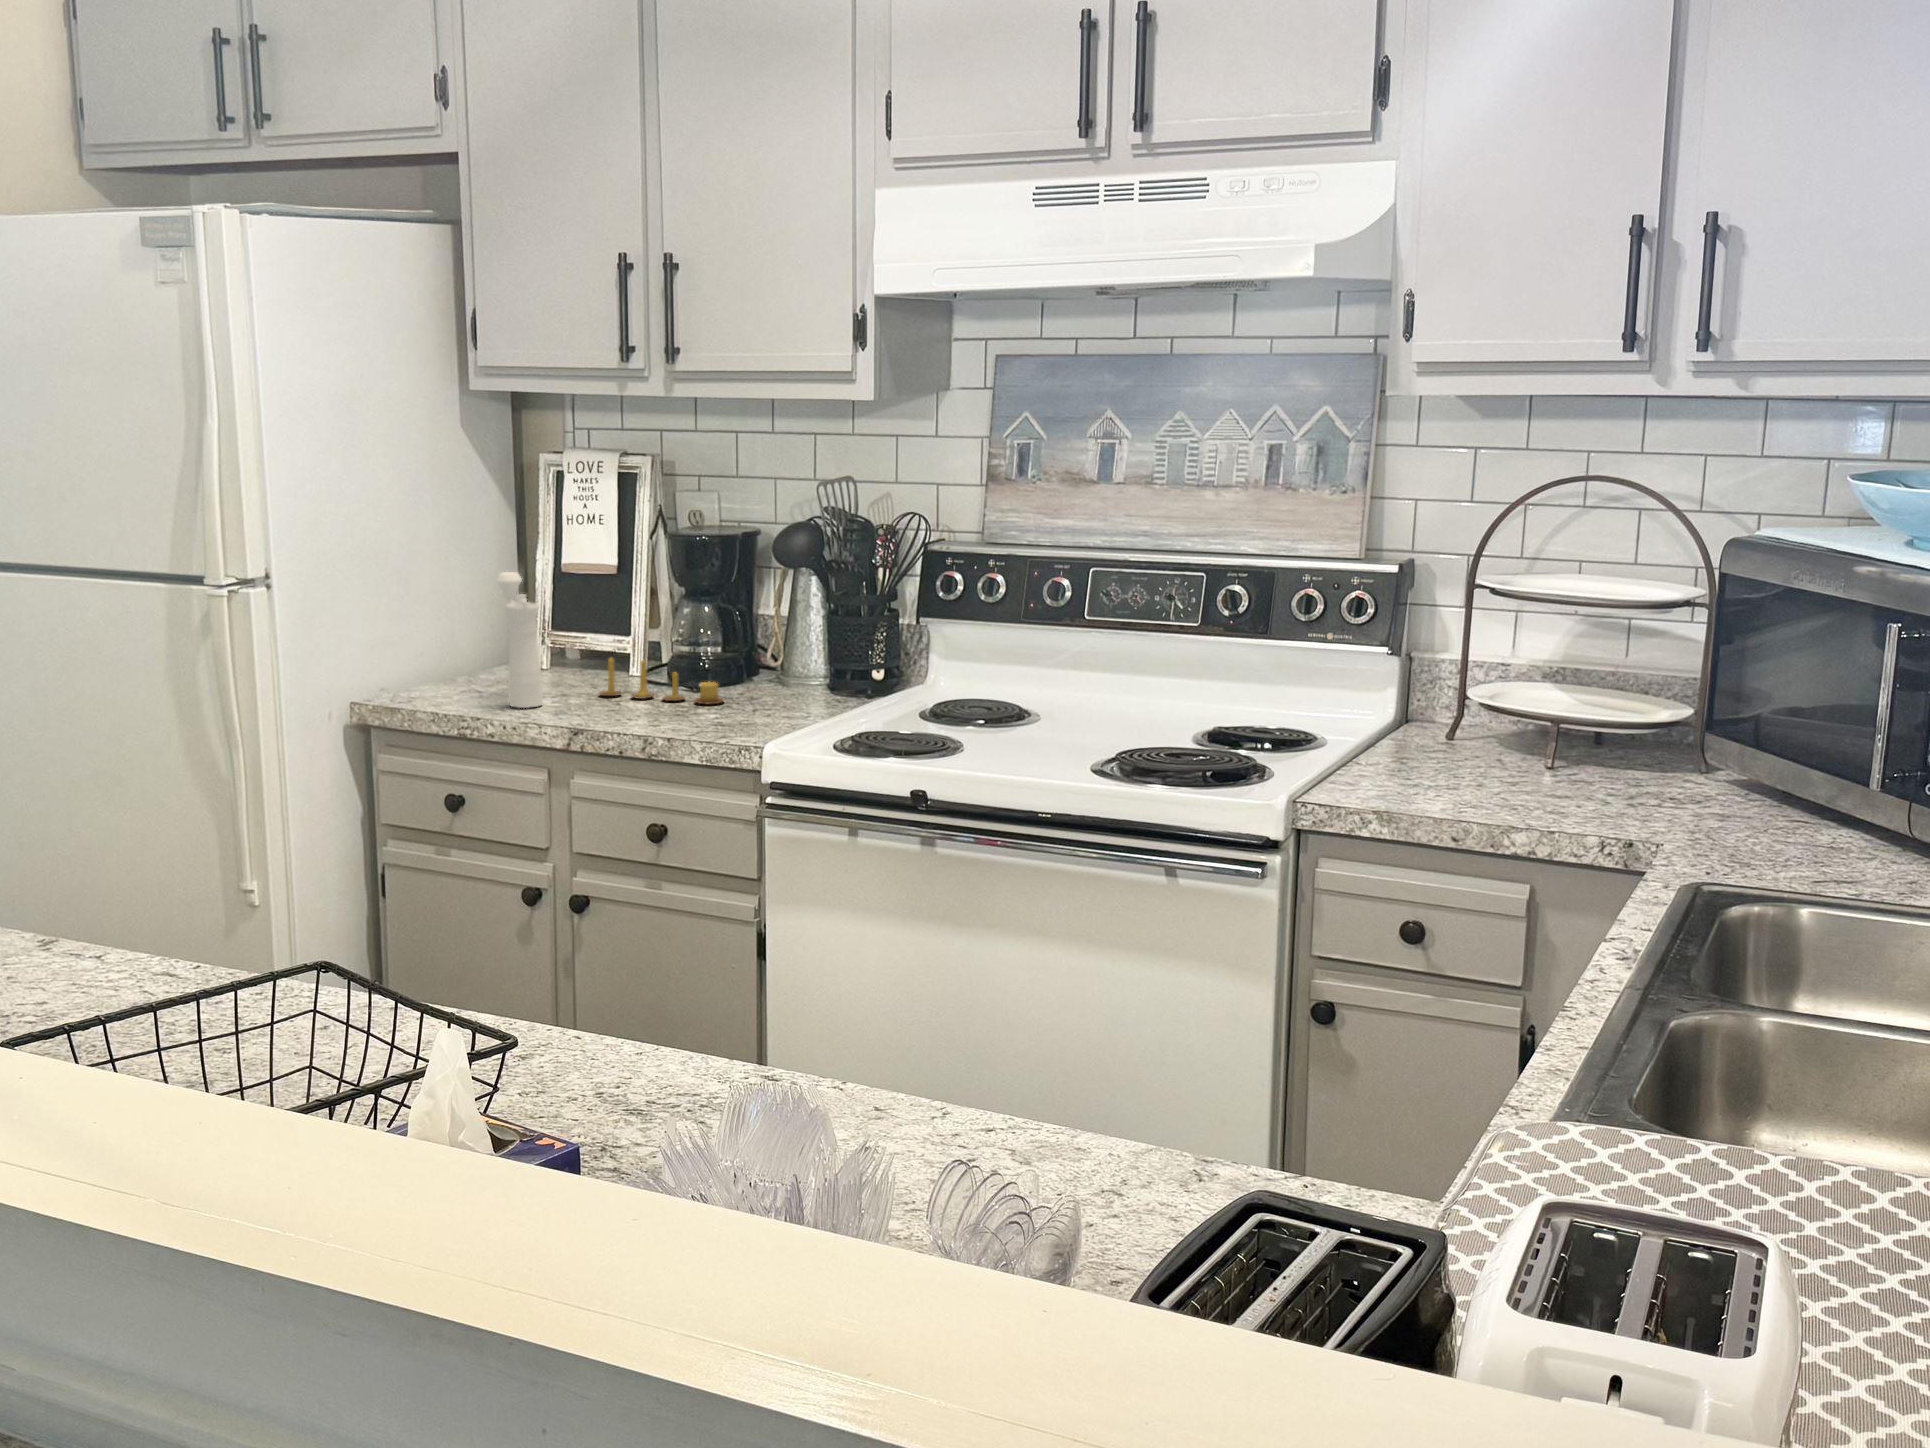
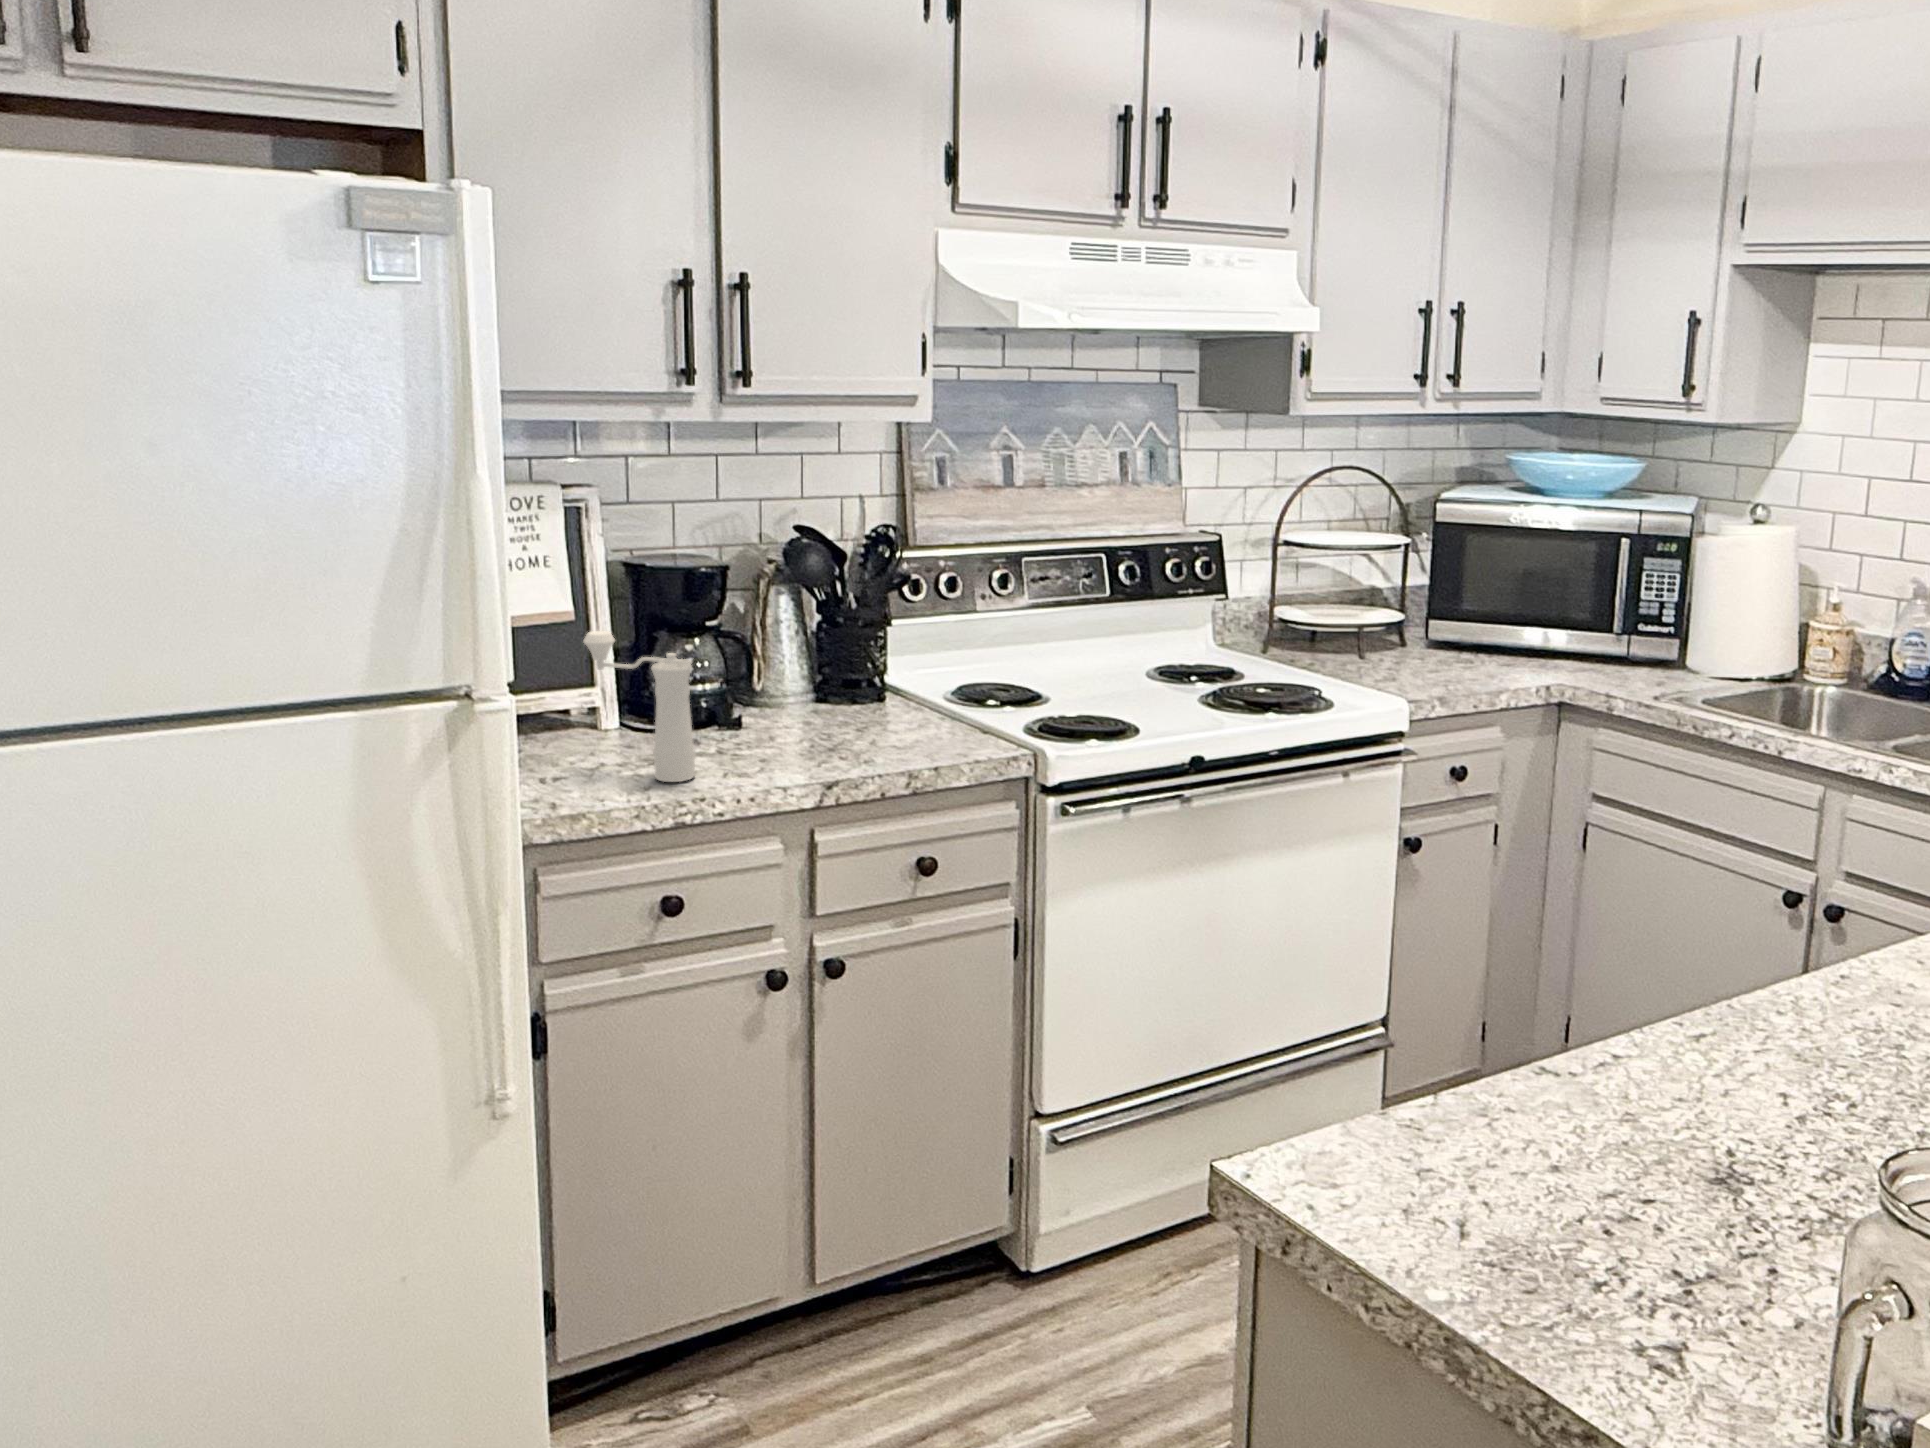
candle: present [600,658,724,704] -> none [687,699,830,750]

